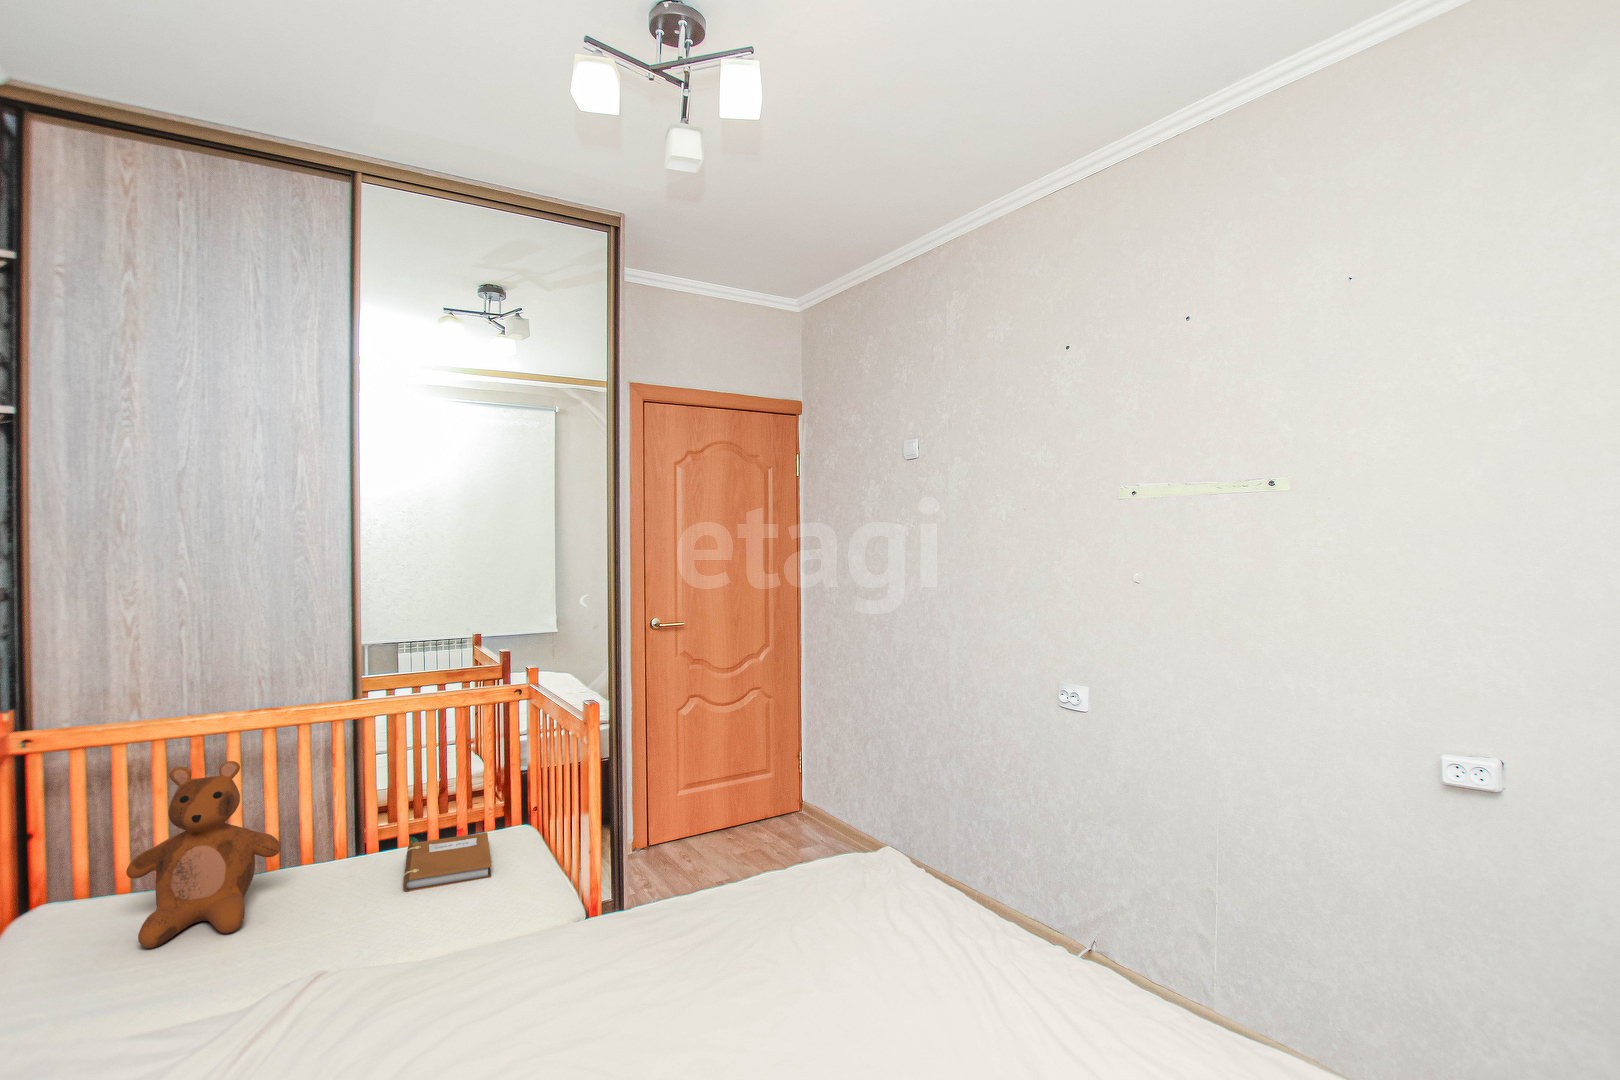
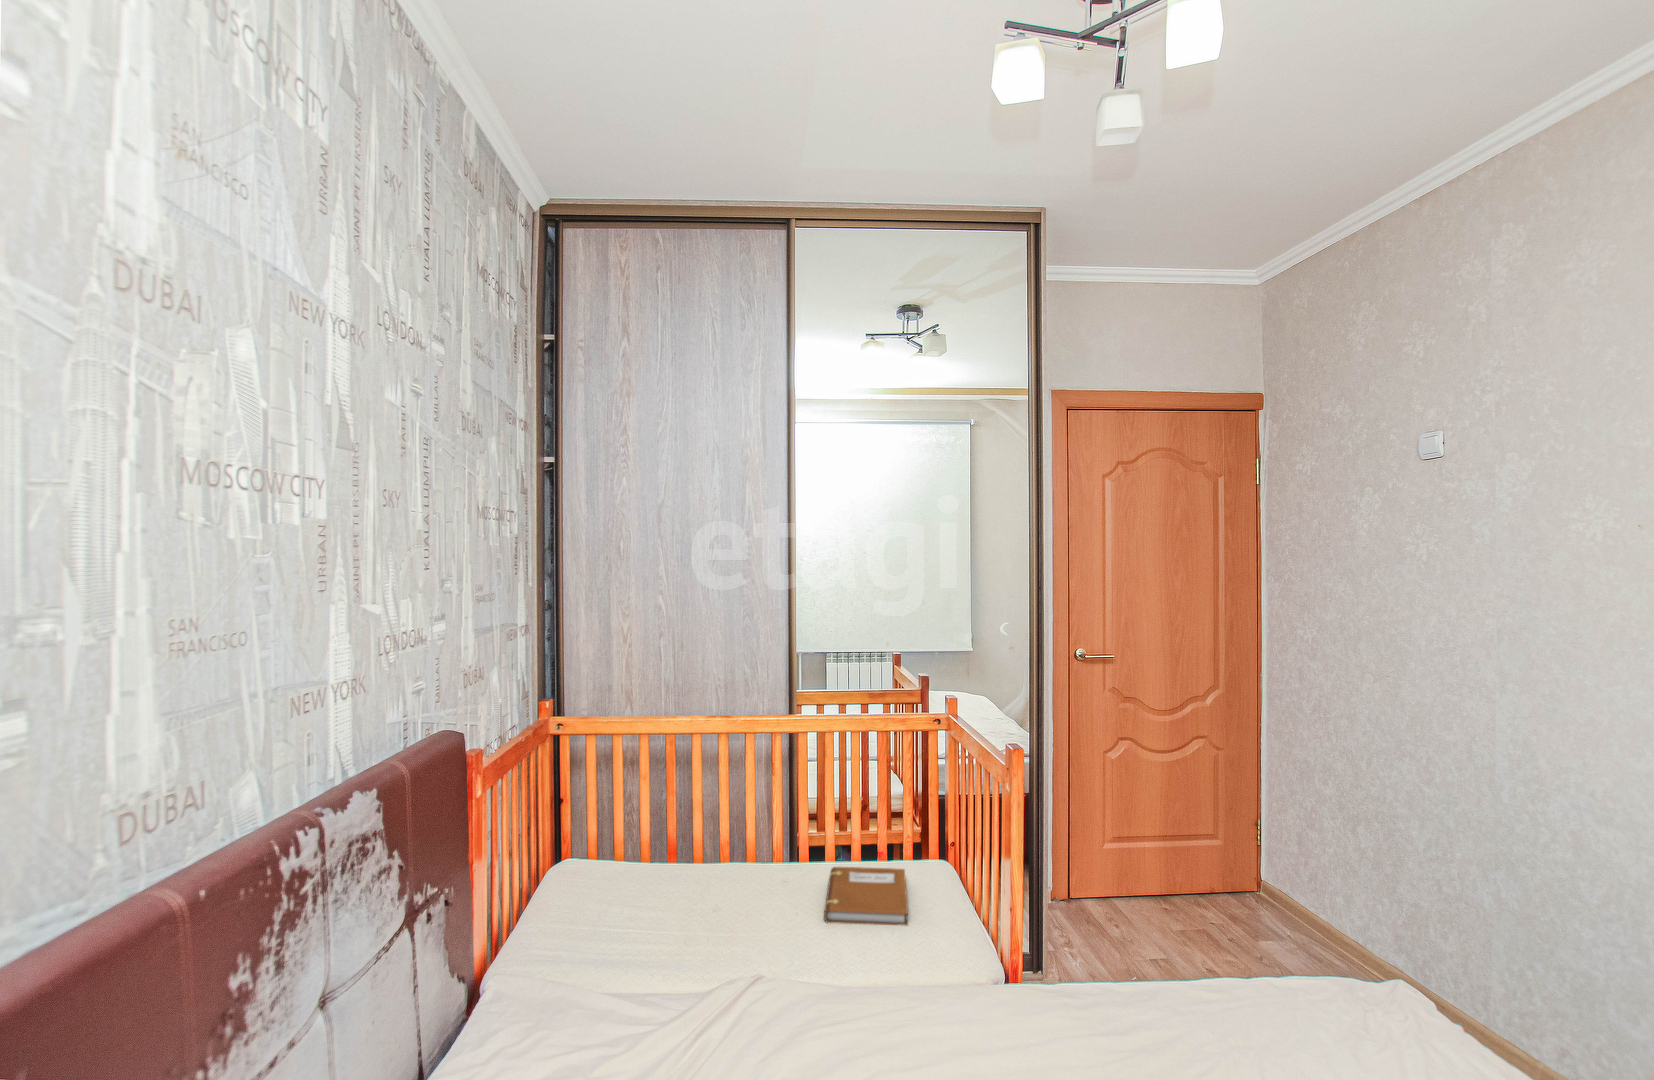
teddy bear: present [126,761,281,948] -> none [610,766,723,931]

